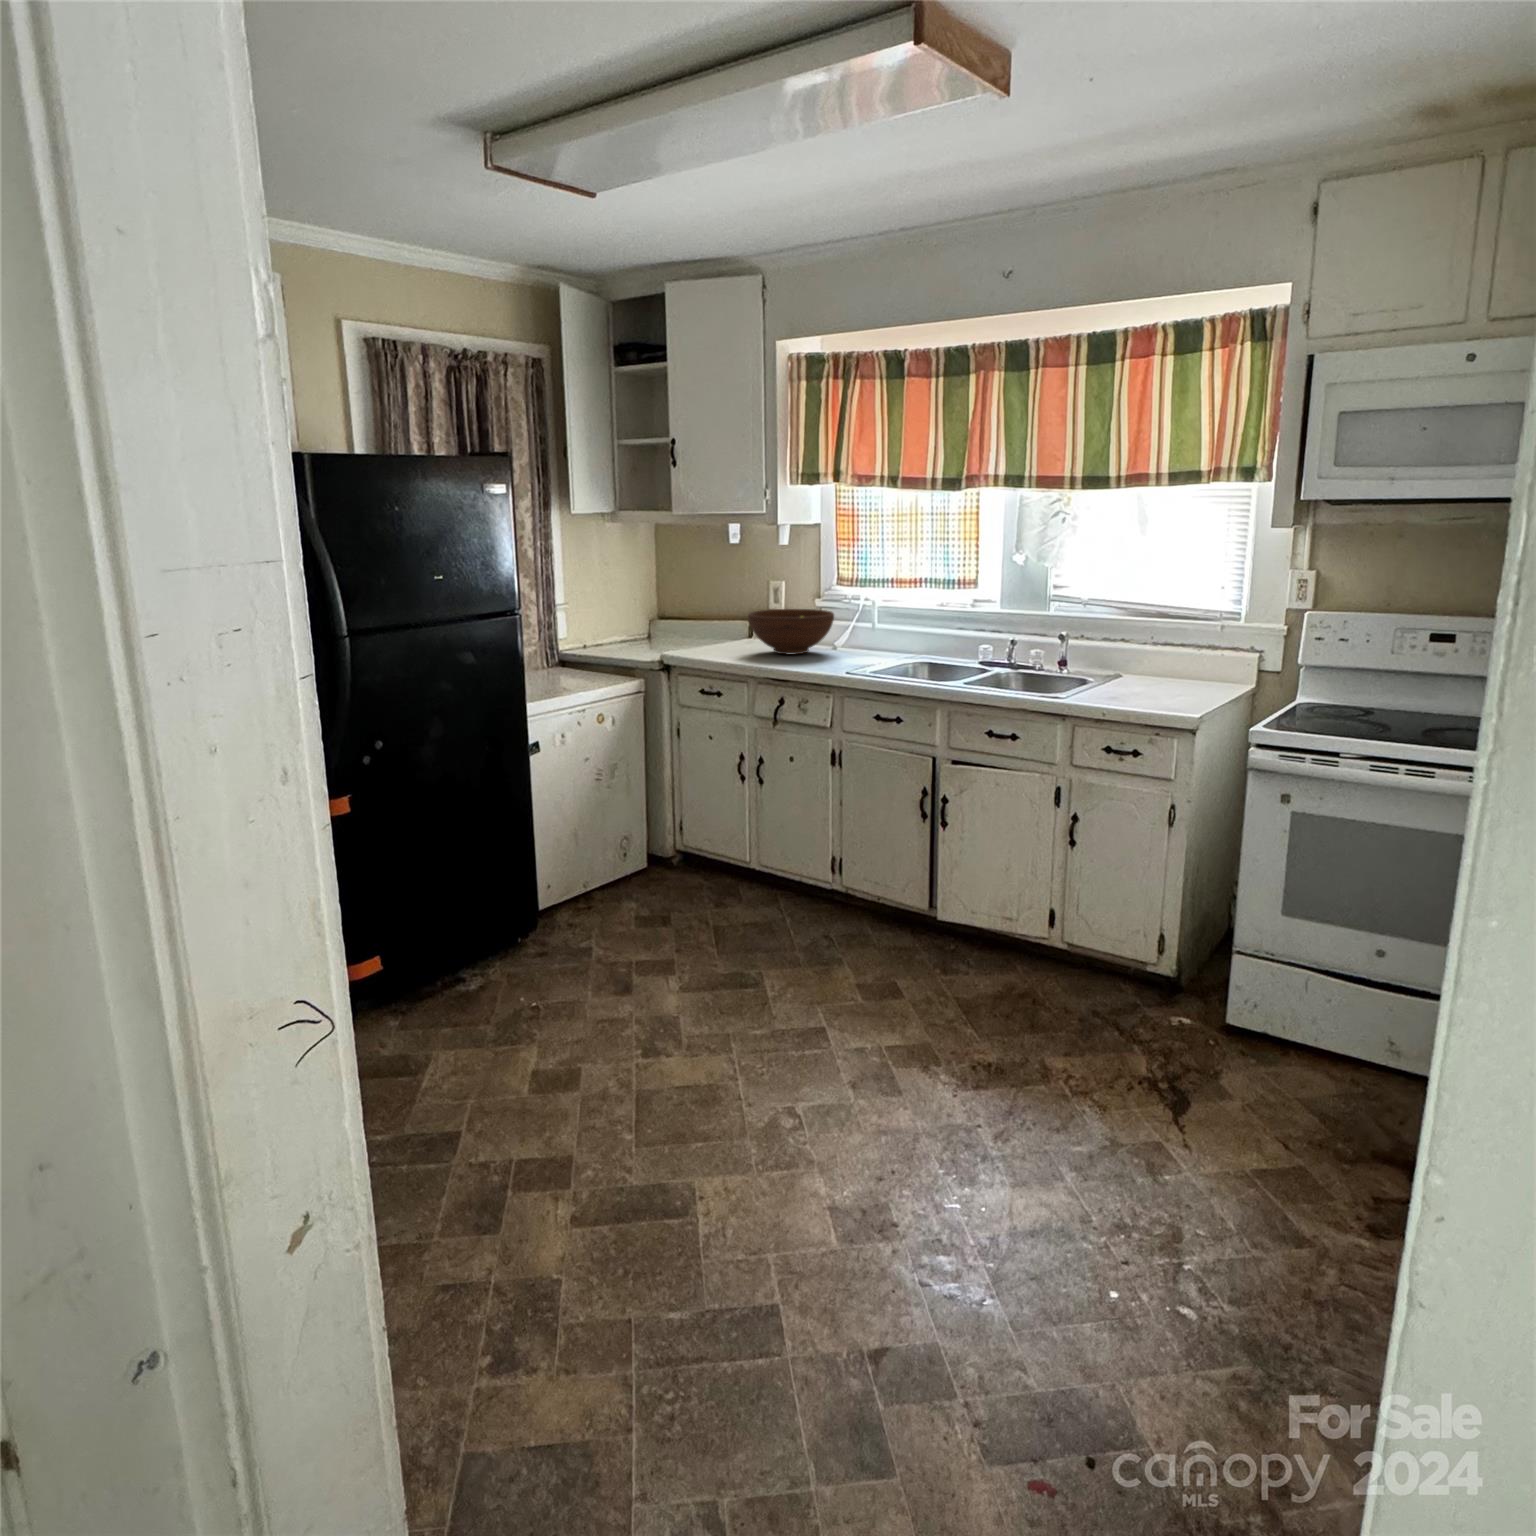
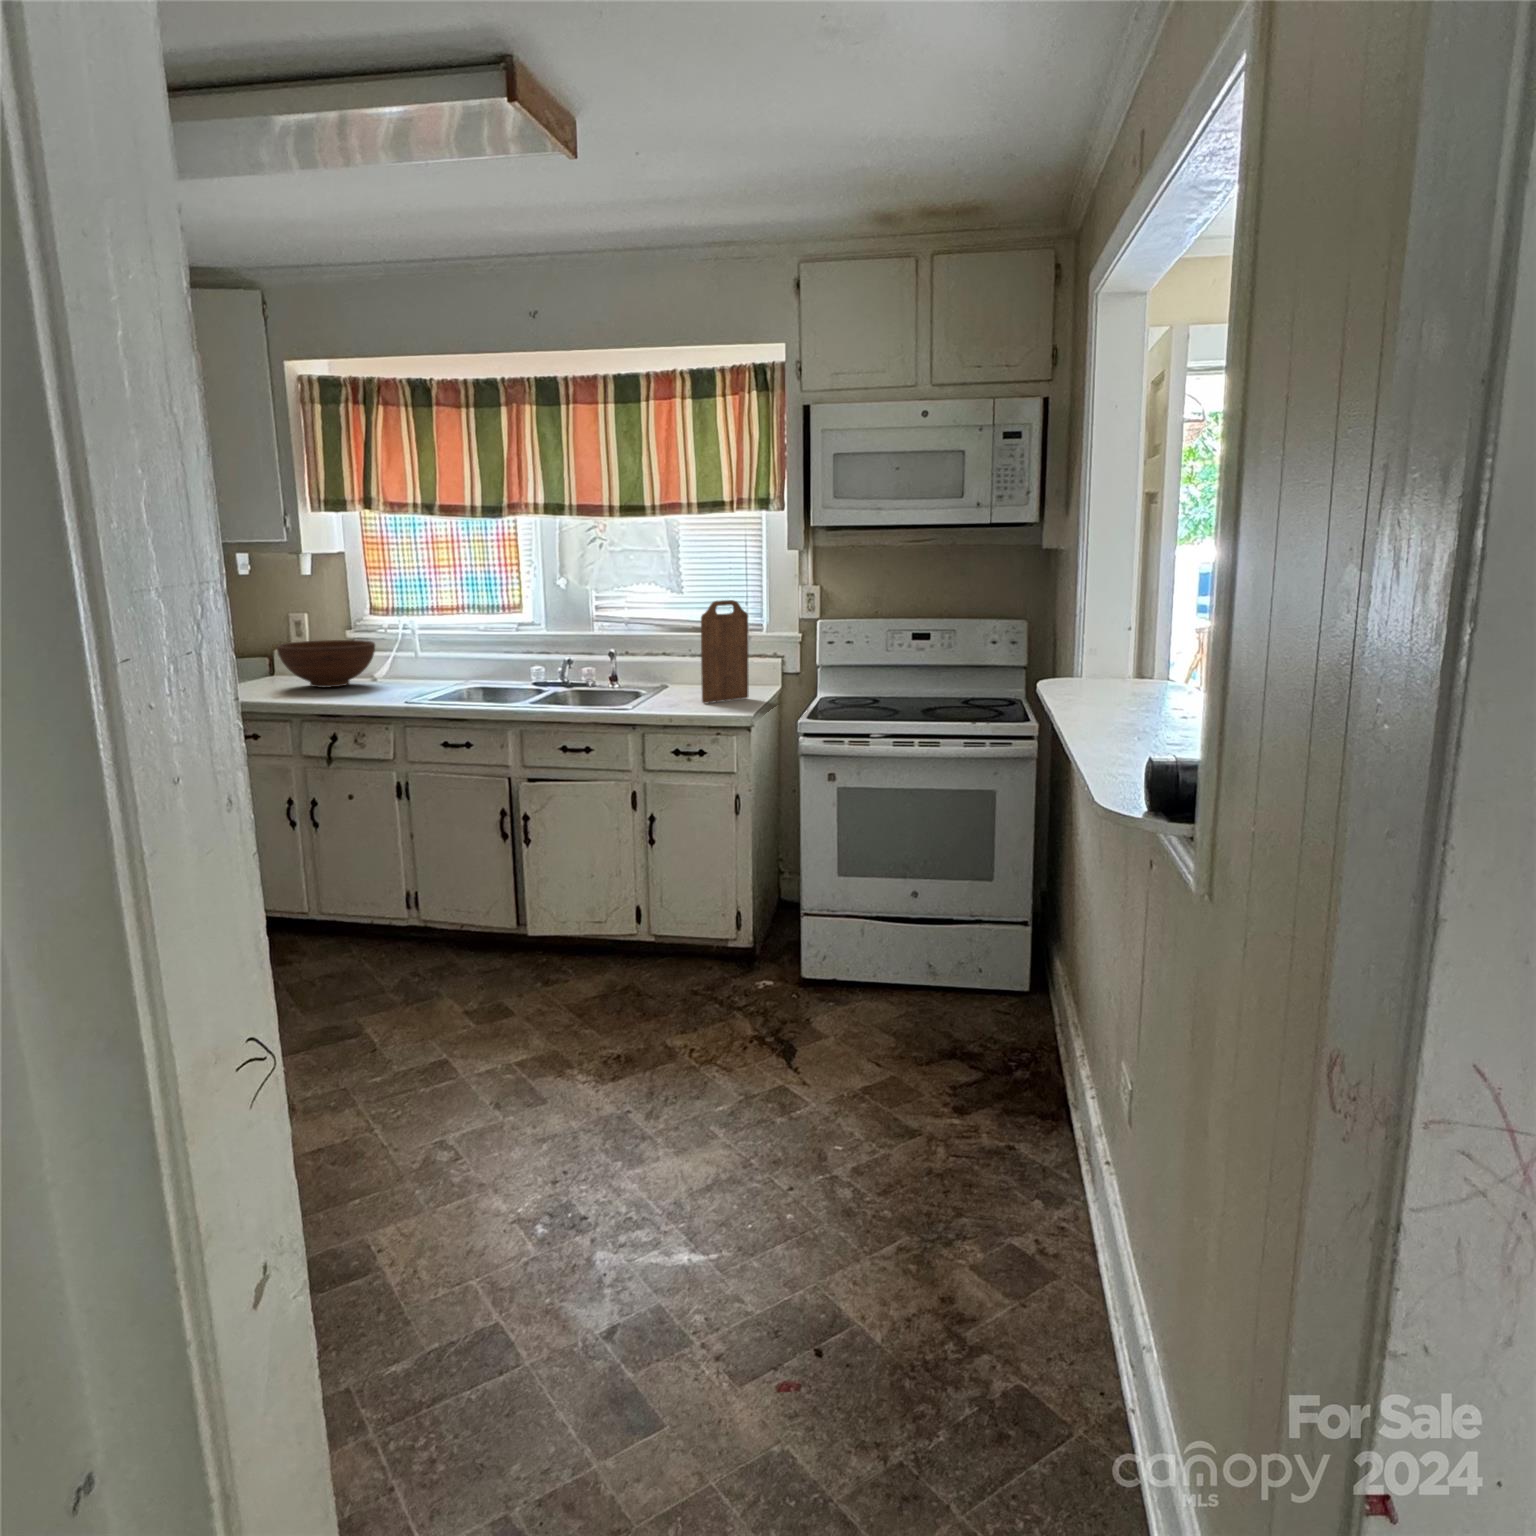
cutting board: none [1145,584,1214,699] -> present [701,600,749,703]

